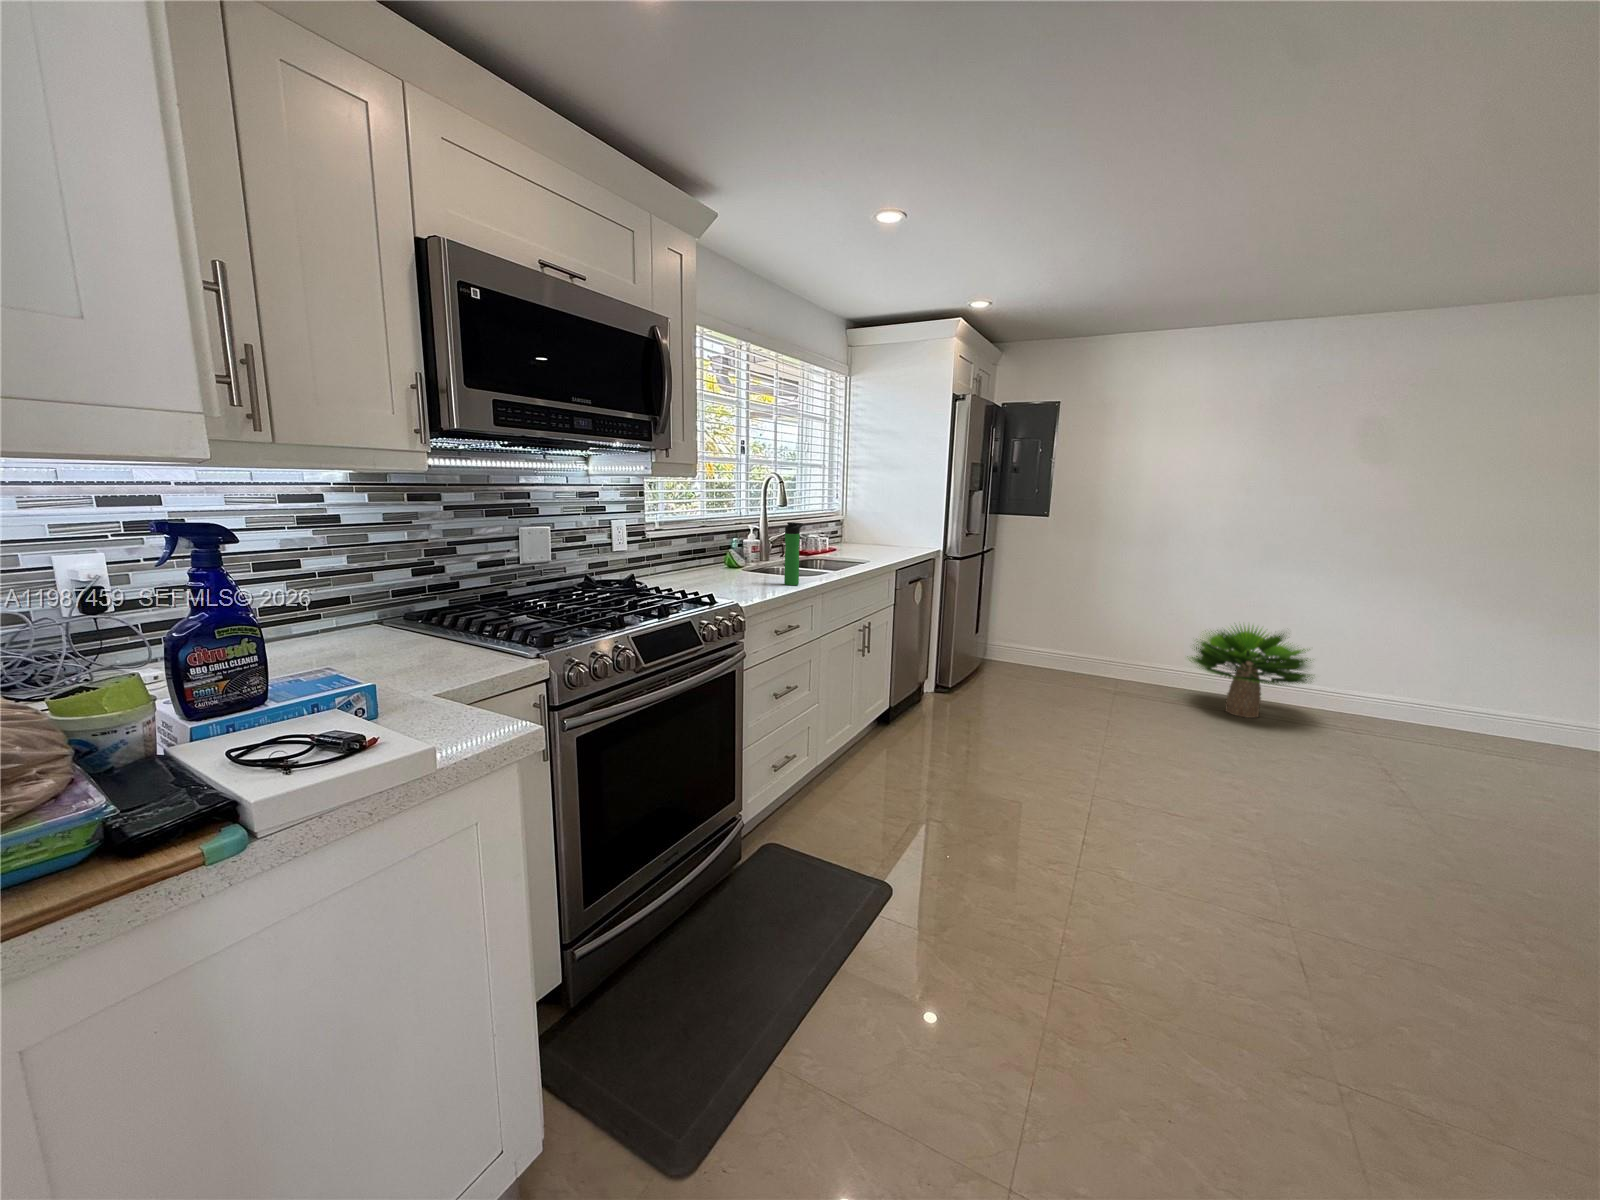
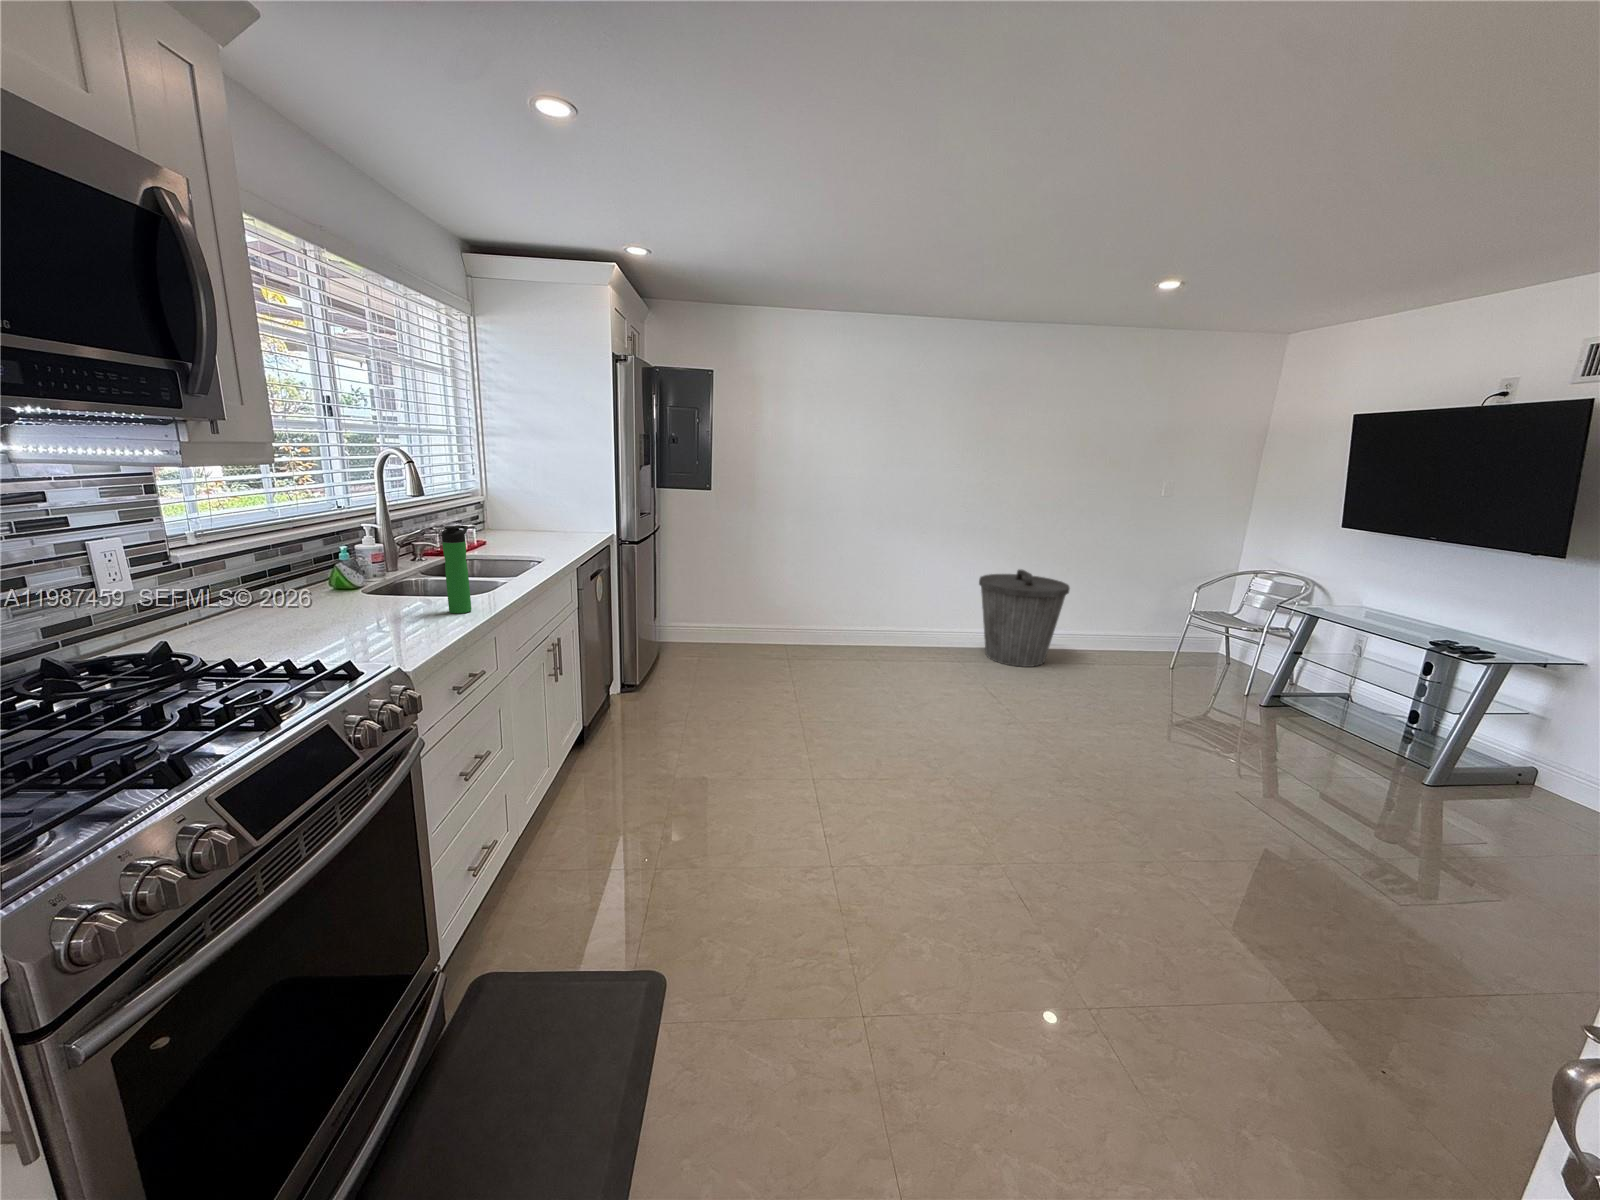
potted plant: present [1190,626,1312,718] -> none [840,578,939,661]
trash can: none [1396,628,1566,762] -> present [979,569,1070,667]

